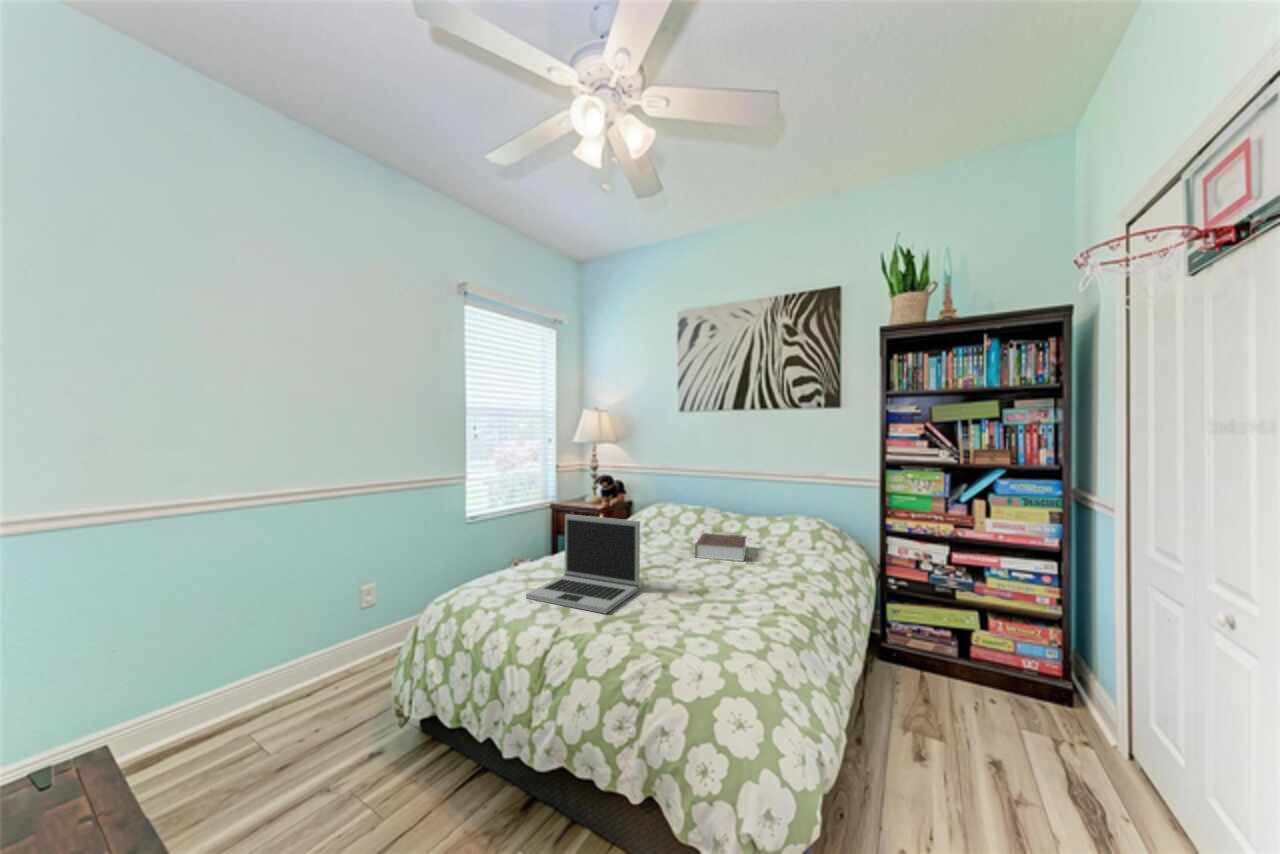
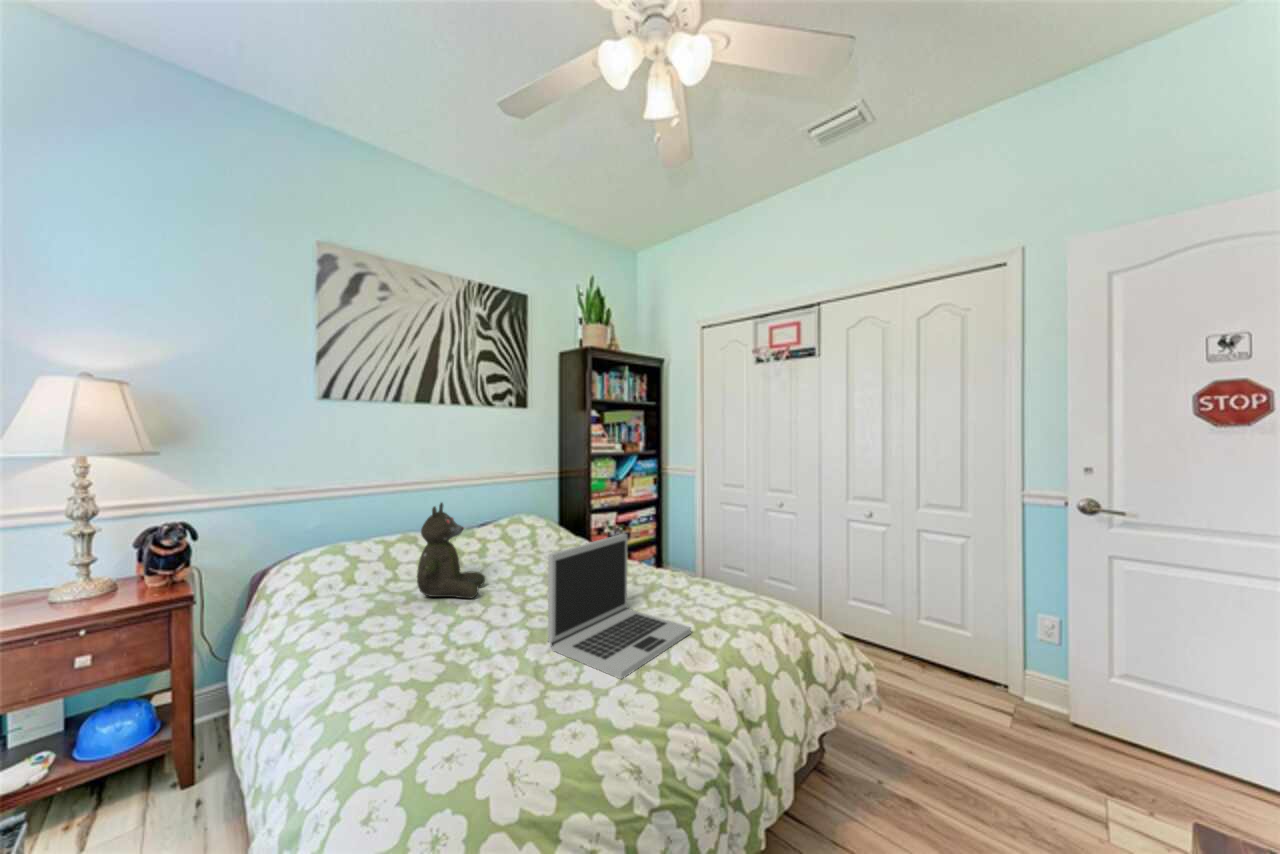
teddy bear: none [619,482,669,552] -> present [417,503,485,598]
book: present [695,533,746,561] -> none [477,544,559,579]

